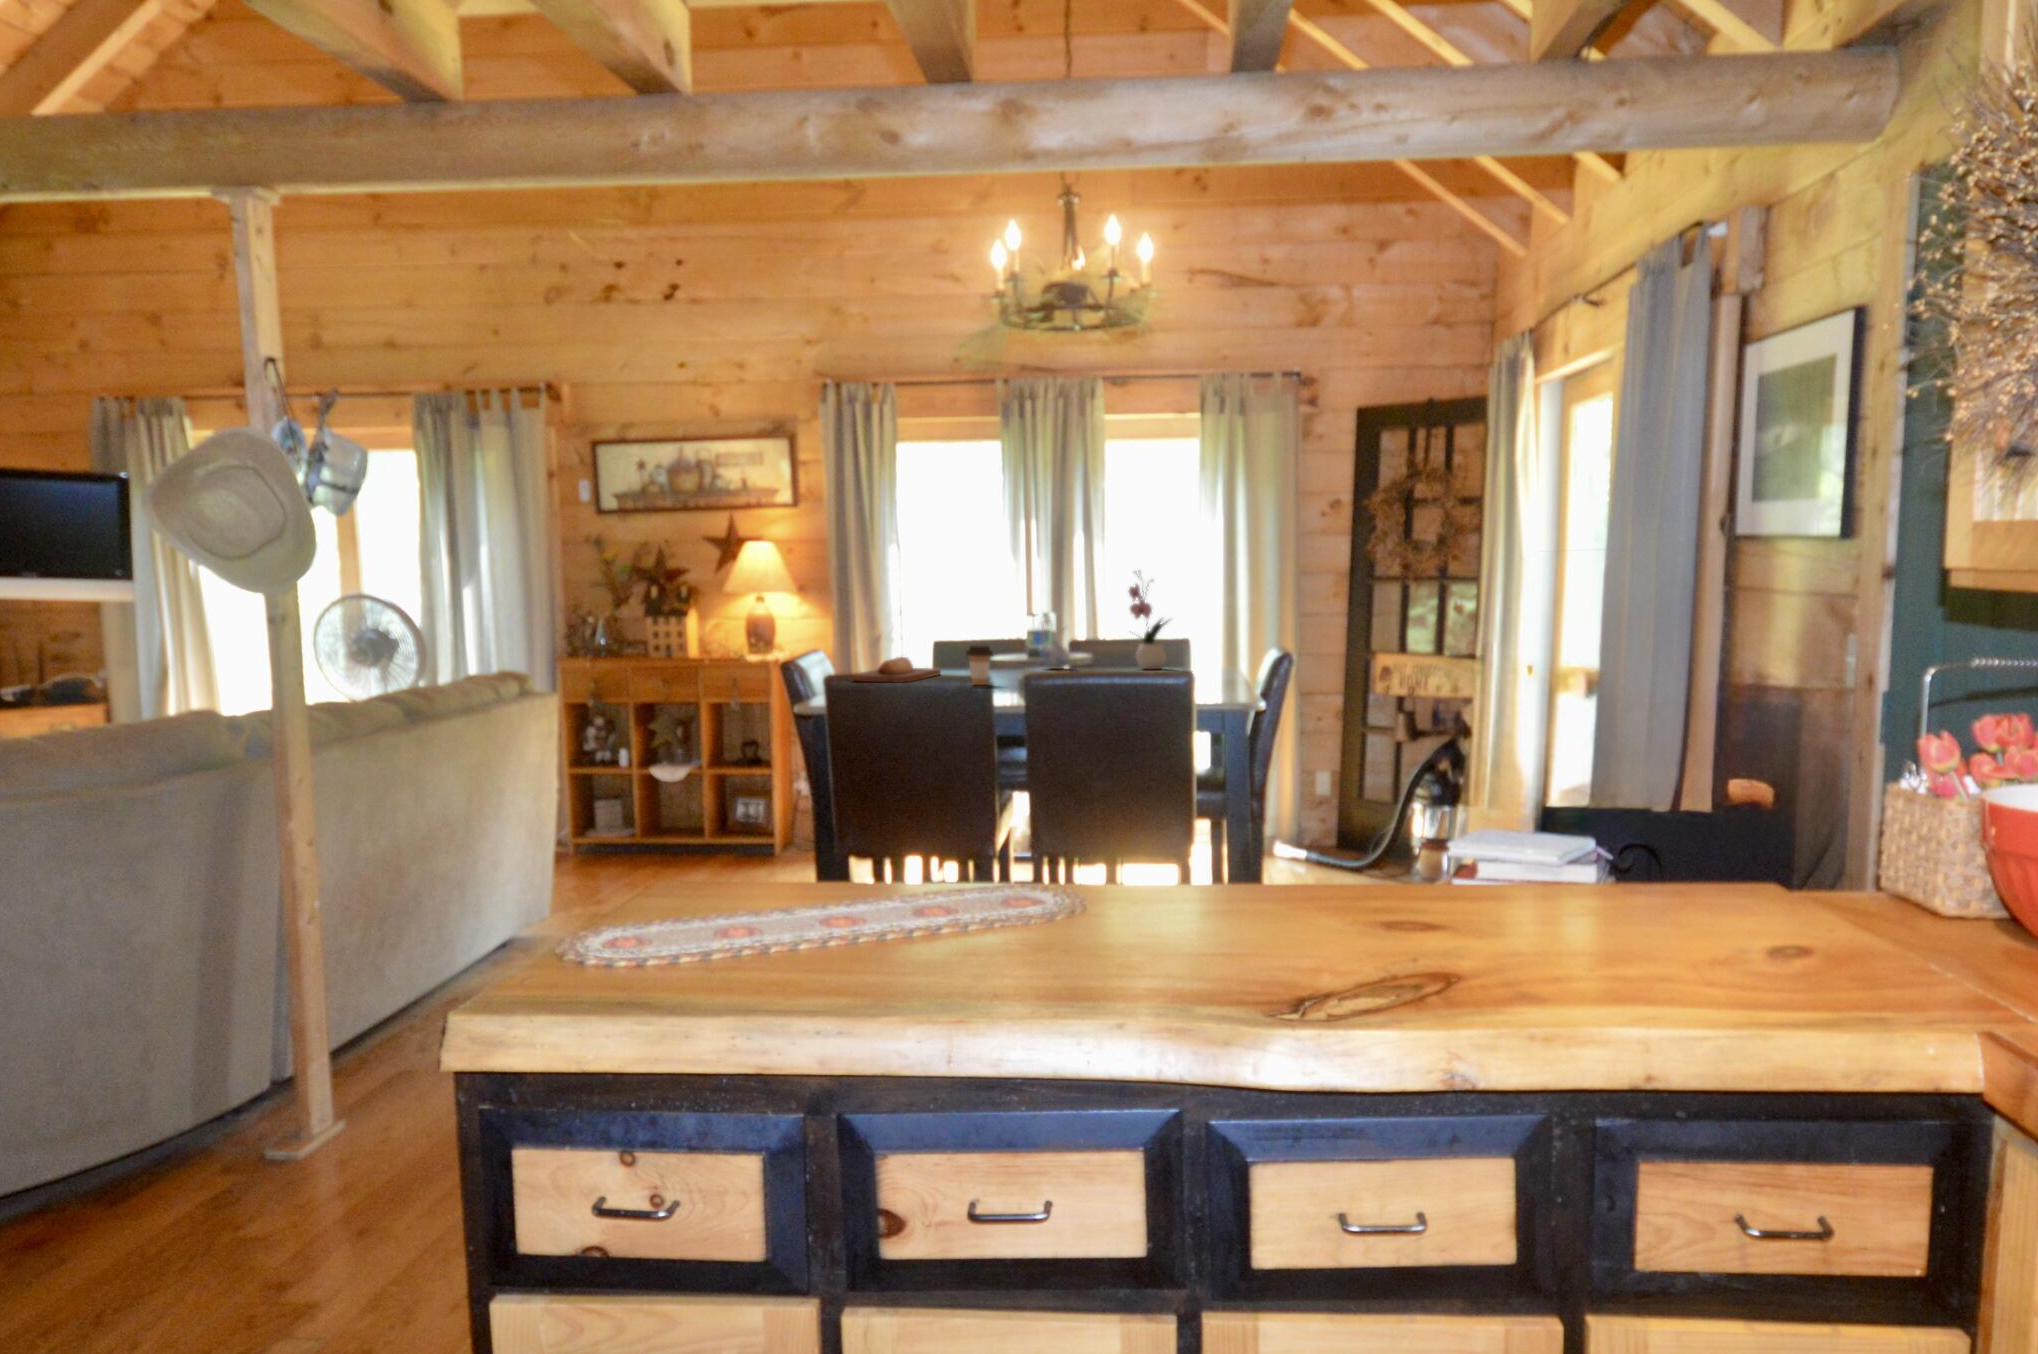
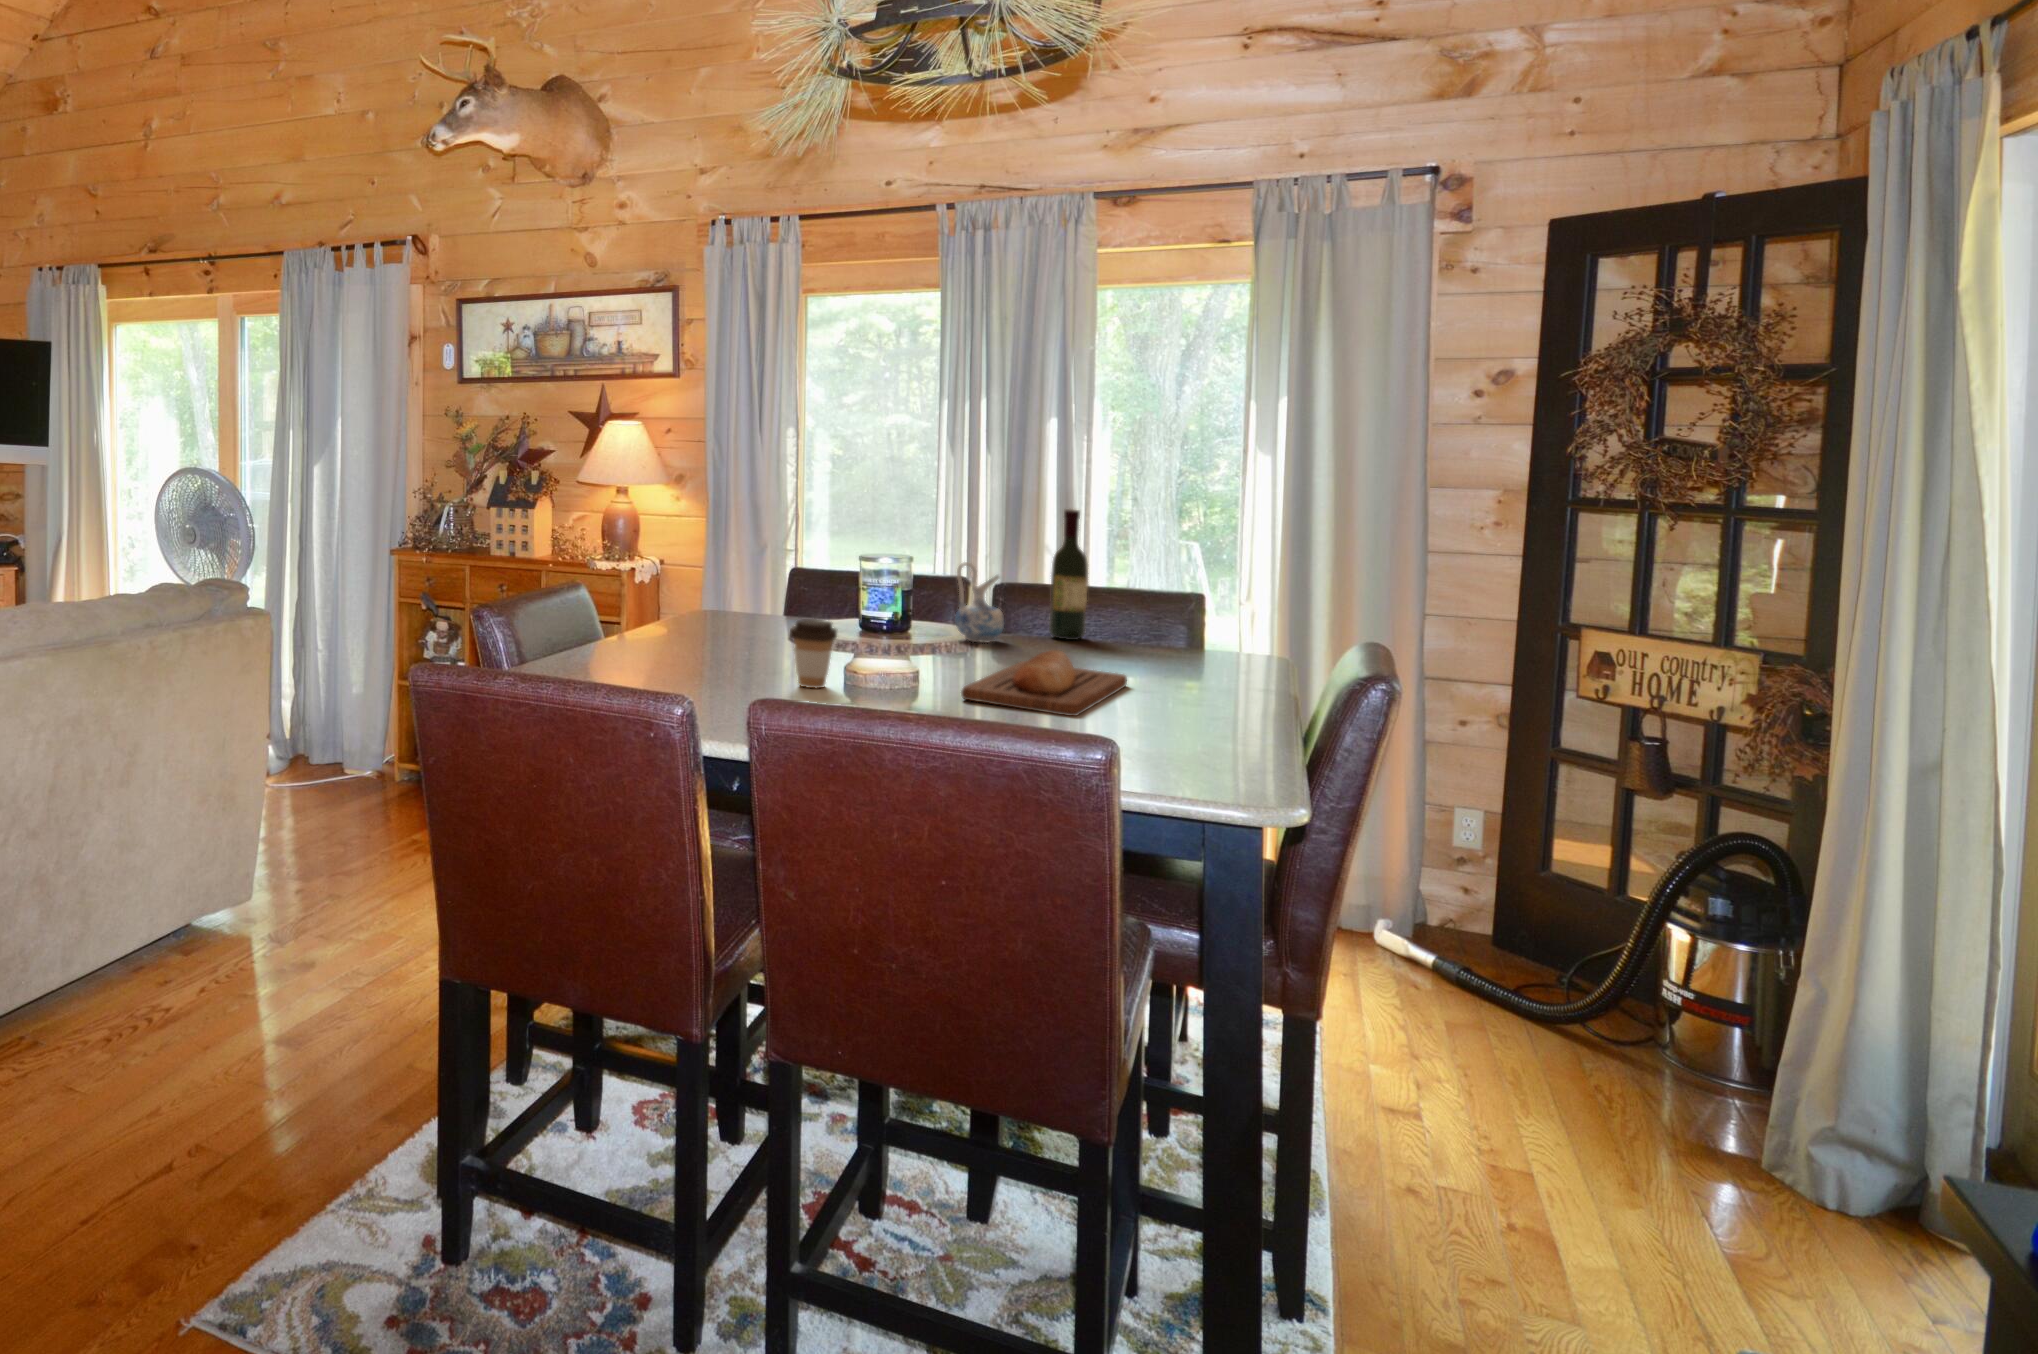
flower arrangement: present [1129,576,1167,669] -> none [1105,493,1186,660]
wine bottle: none [1093,585,1115,666] -> present [1049,509,1088,640]
bread loaf: present [851,657,941,683] -> present [961,650,1127,716]

